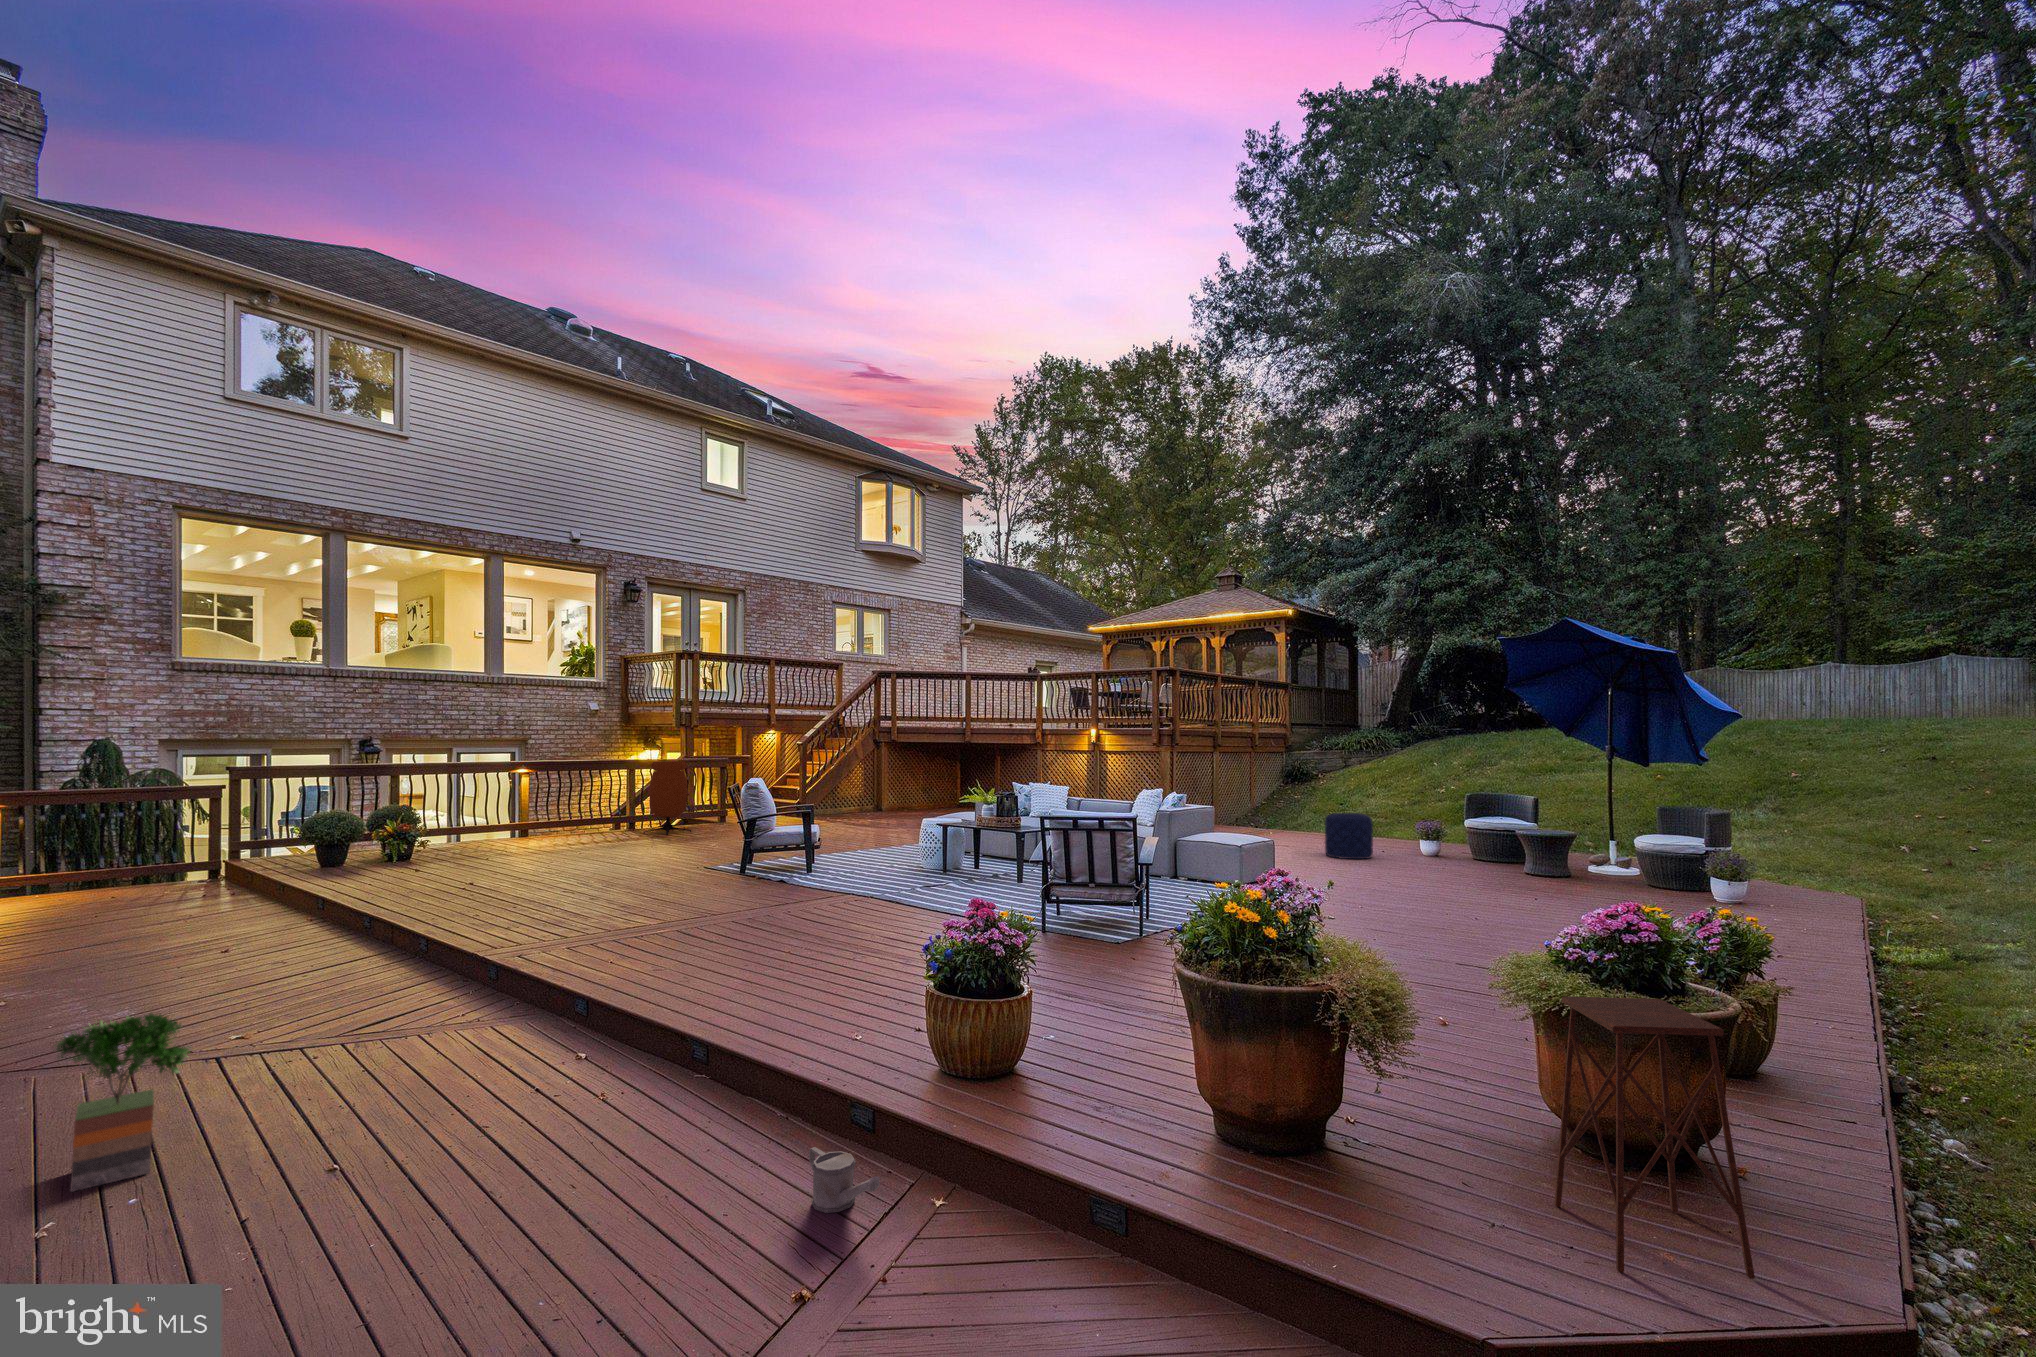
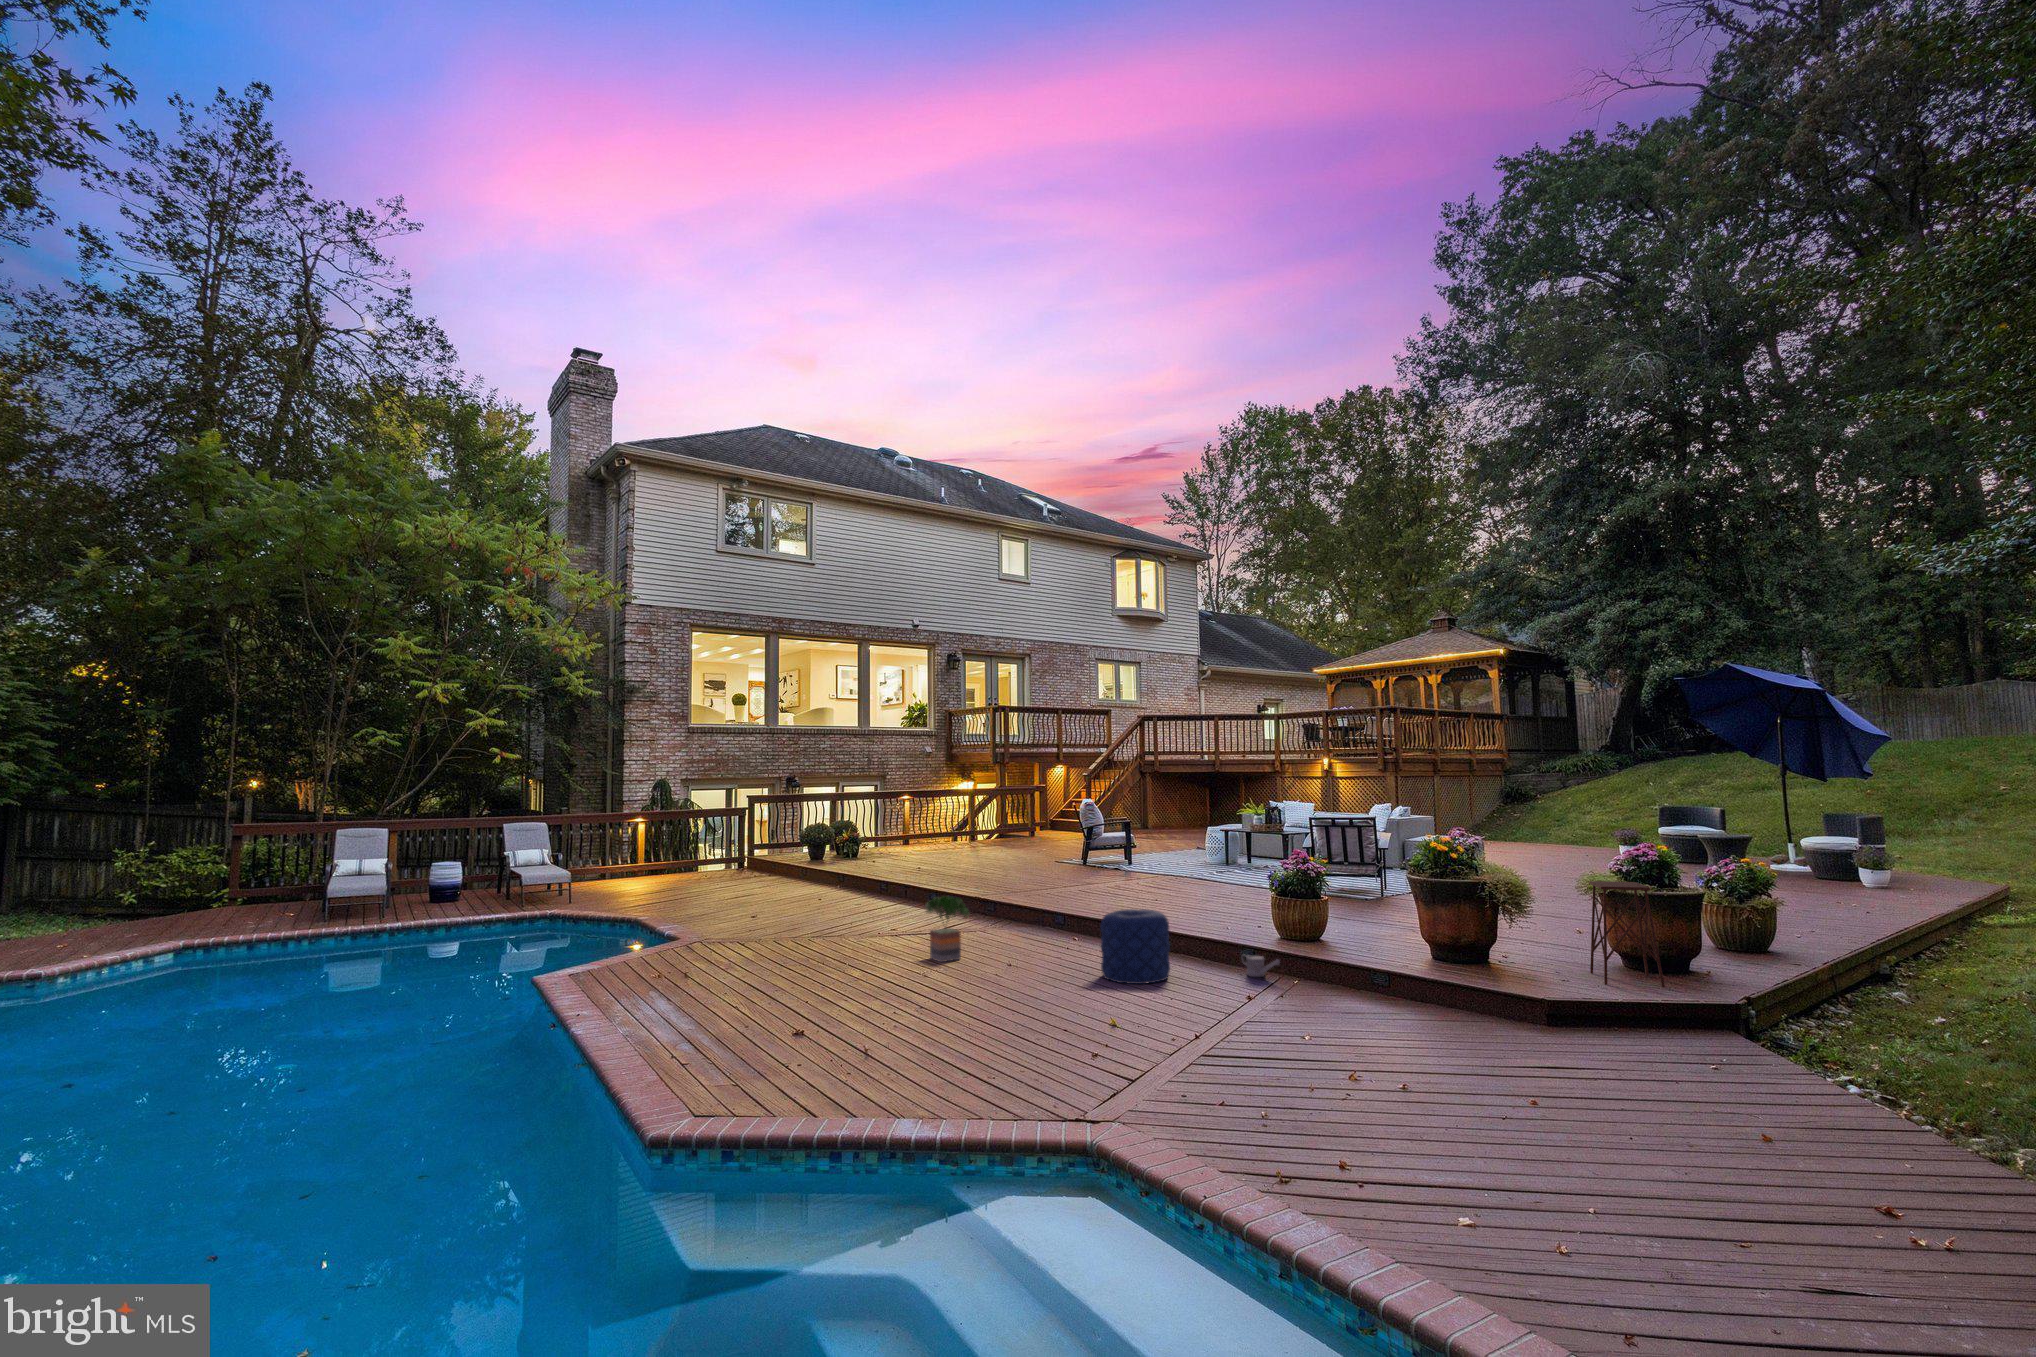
lounge chair: present [644,761,691,835] -> none [987,790,1020,845]
pouf: present [1325,813,1373,859] -> present [1100,909,1170,984]

